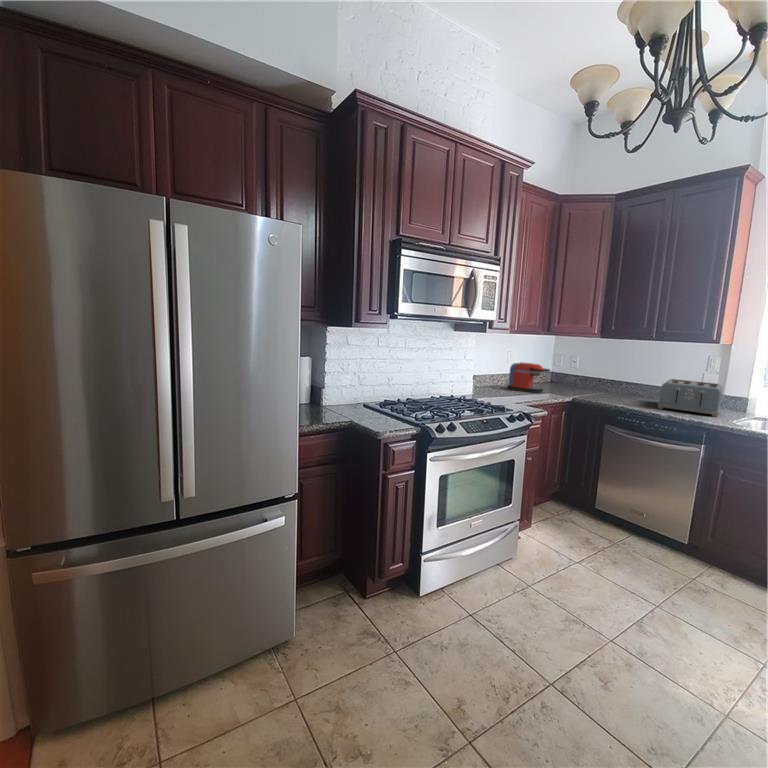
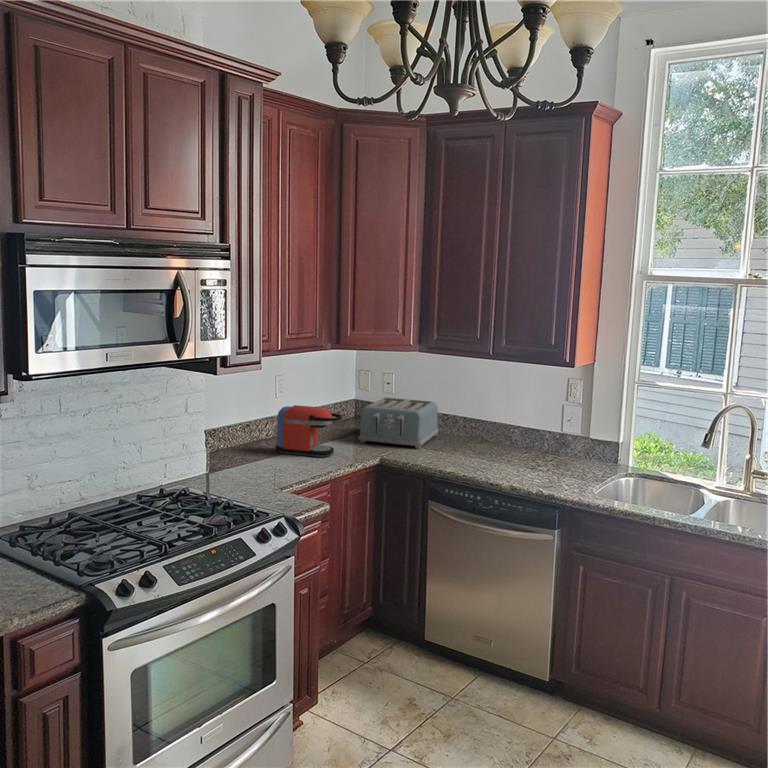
toaster: present [658,379,723,417] -> present [359,398,439,449]

